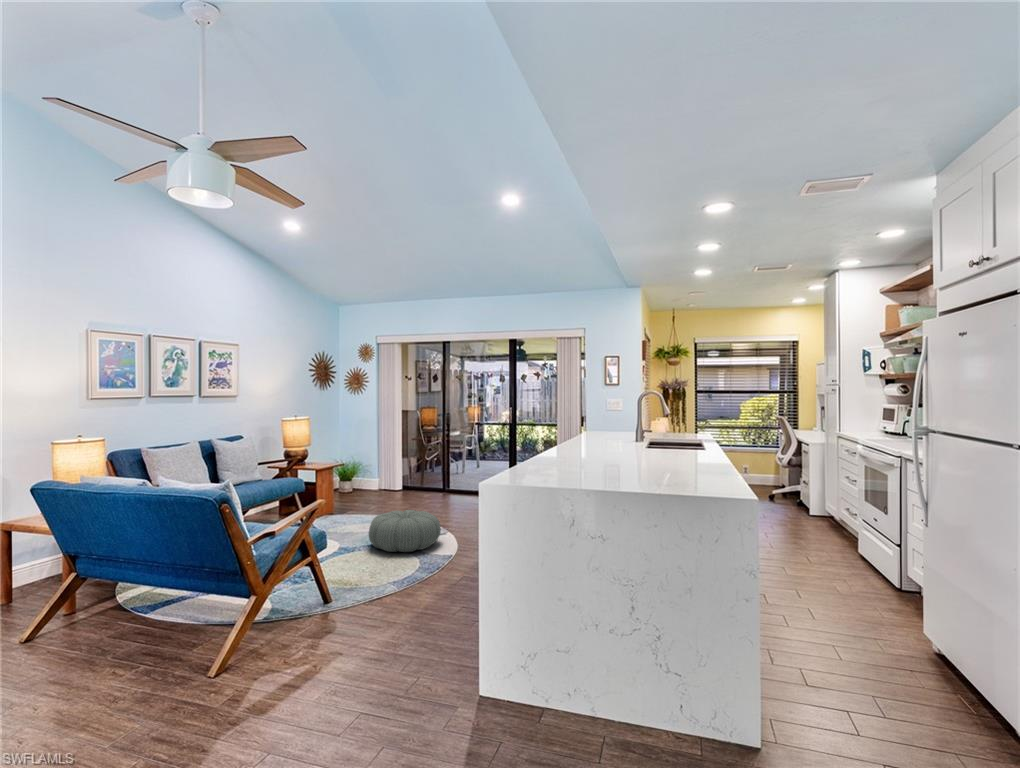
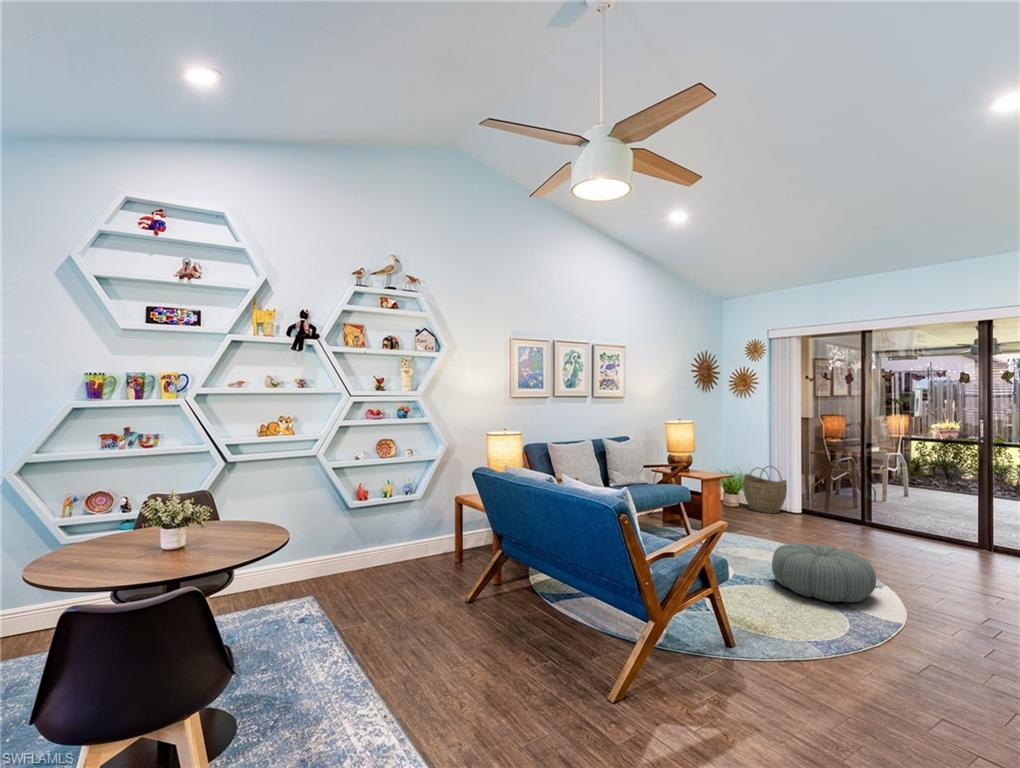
woven basket: none [355,453,391,494] -> present [743,466,787,514]

